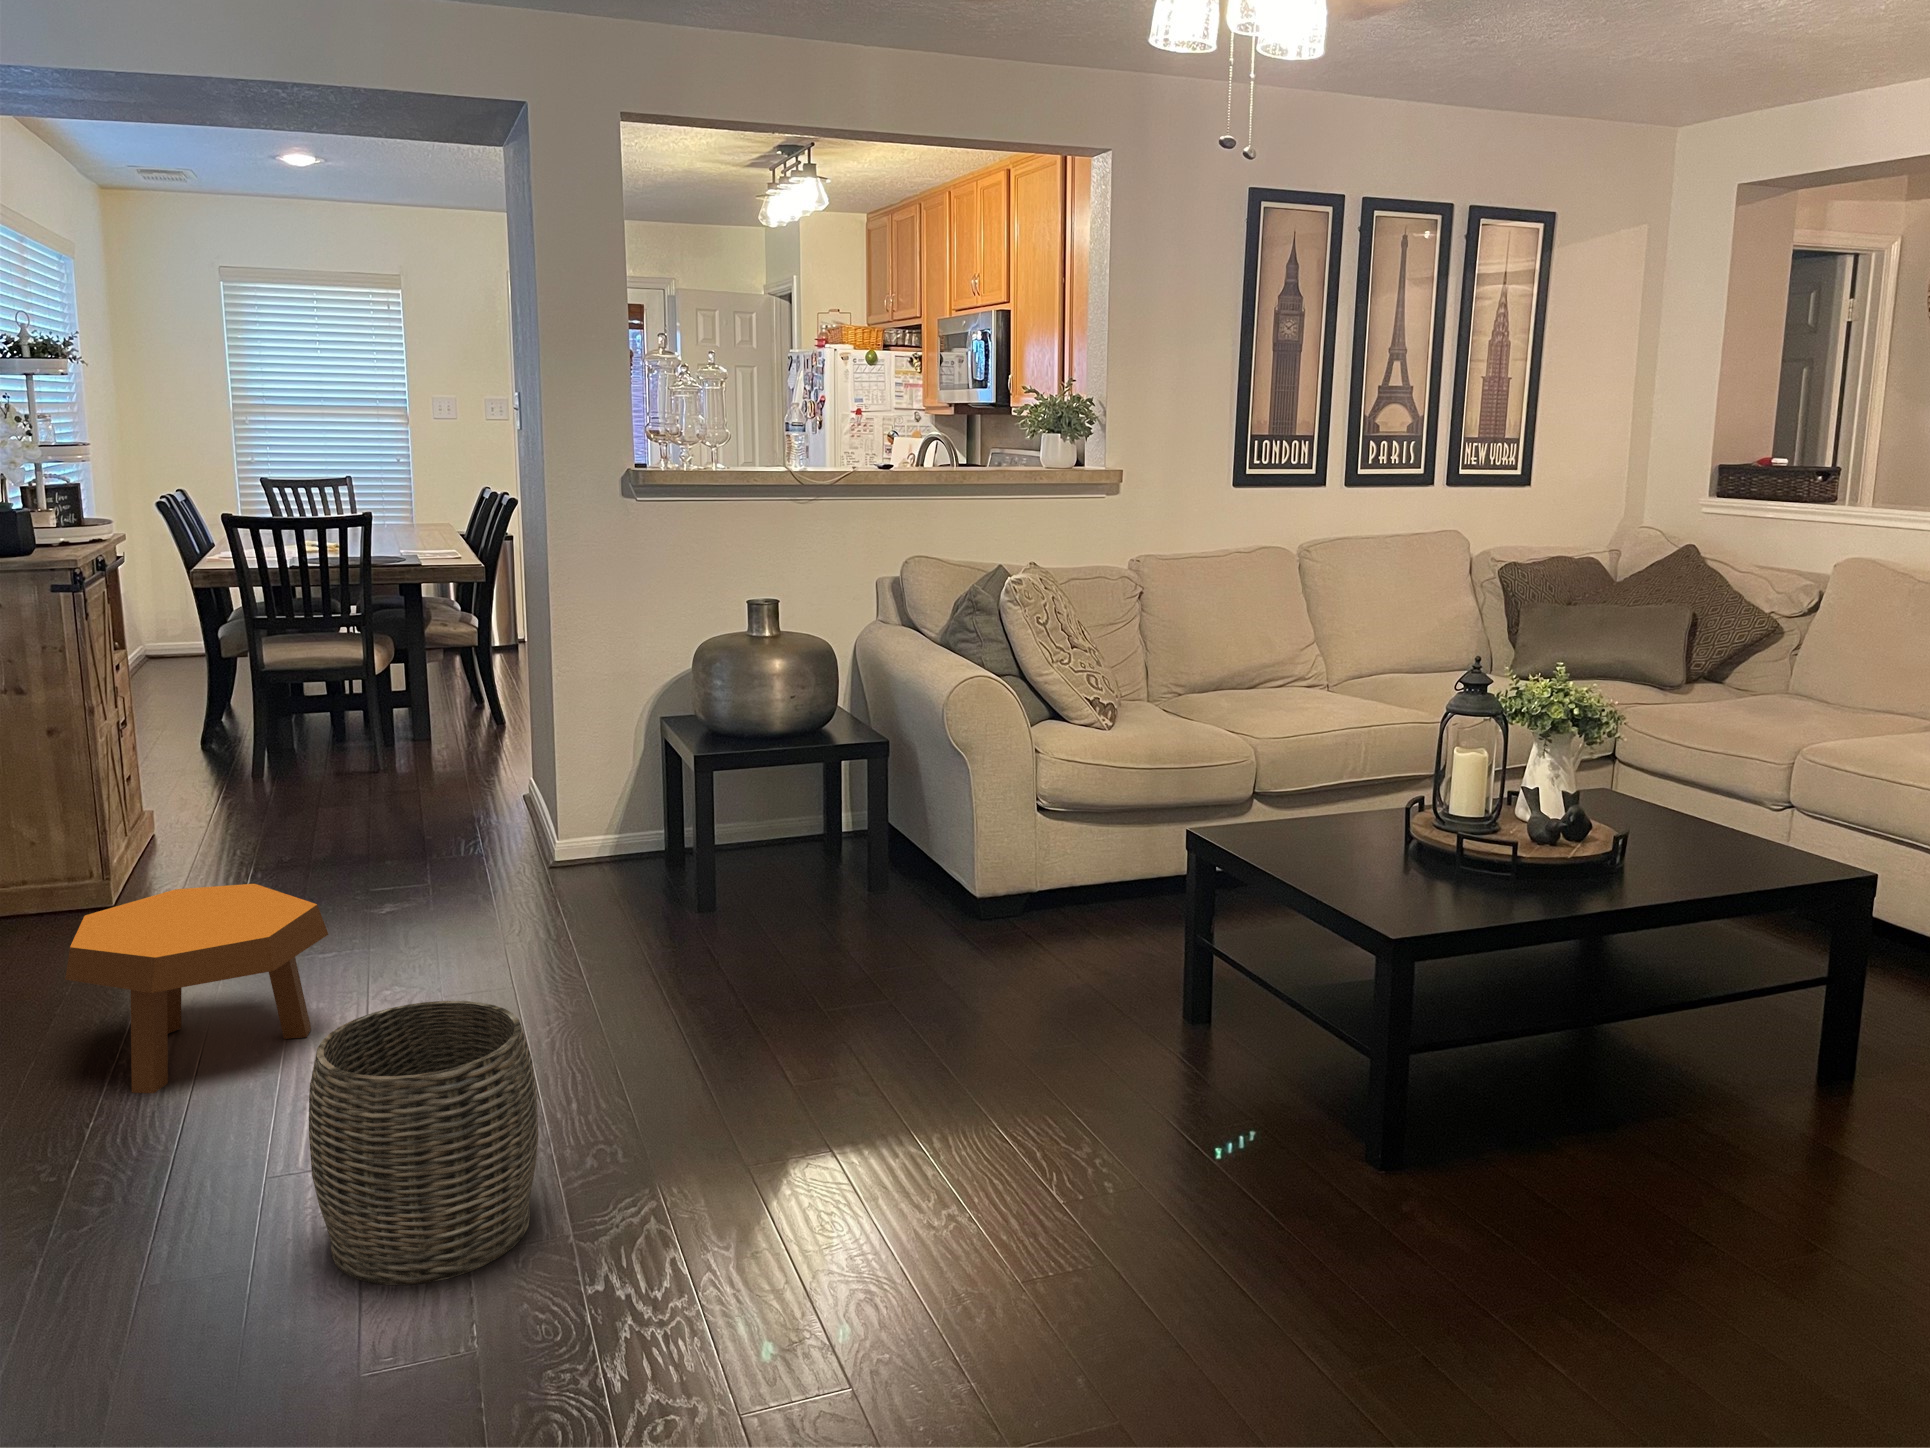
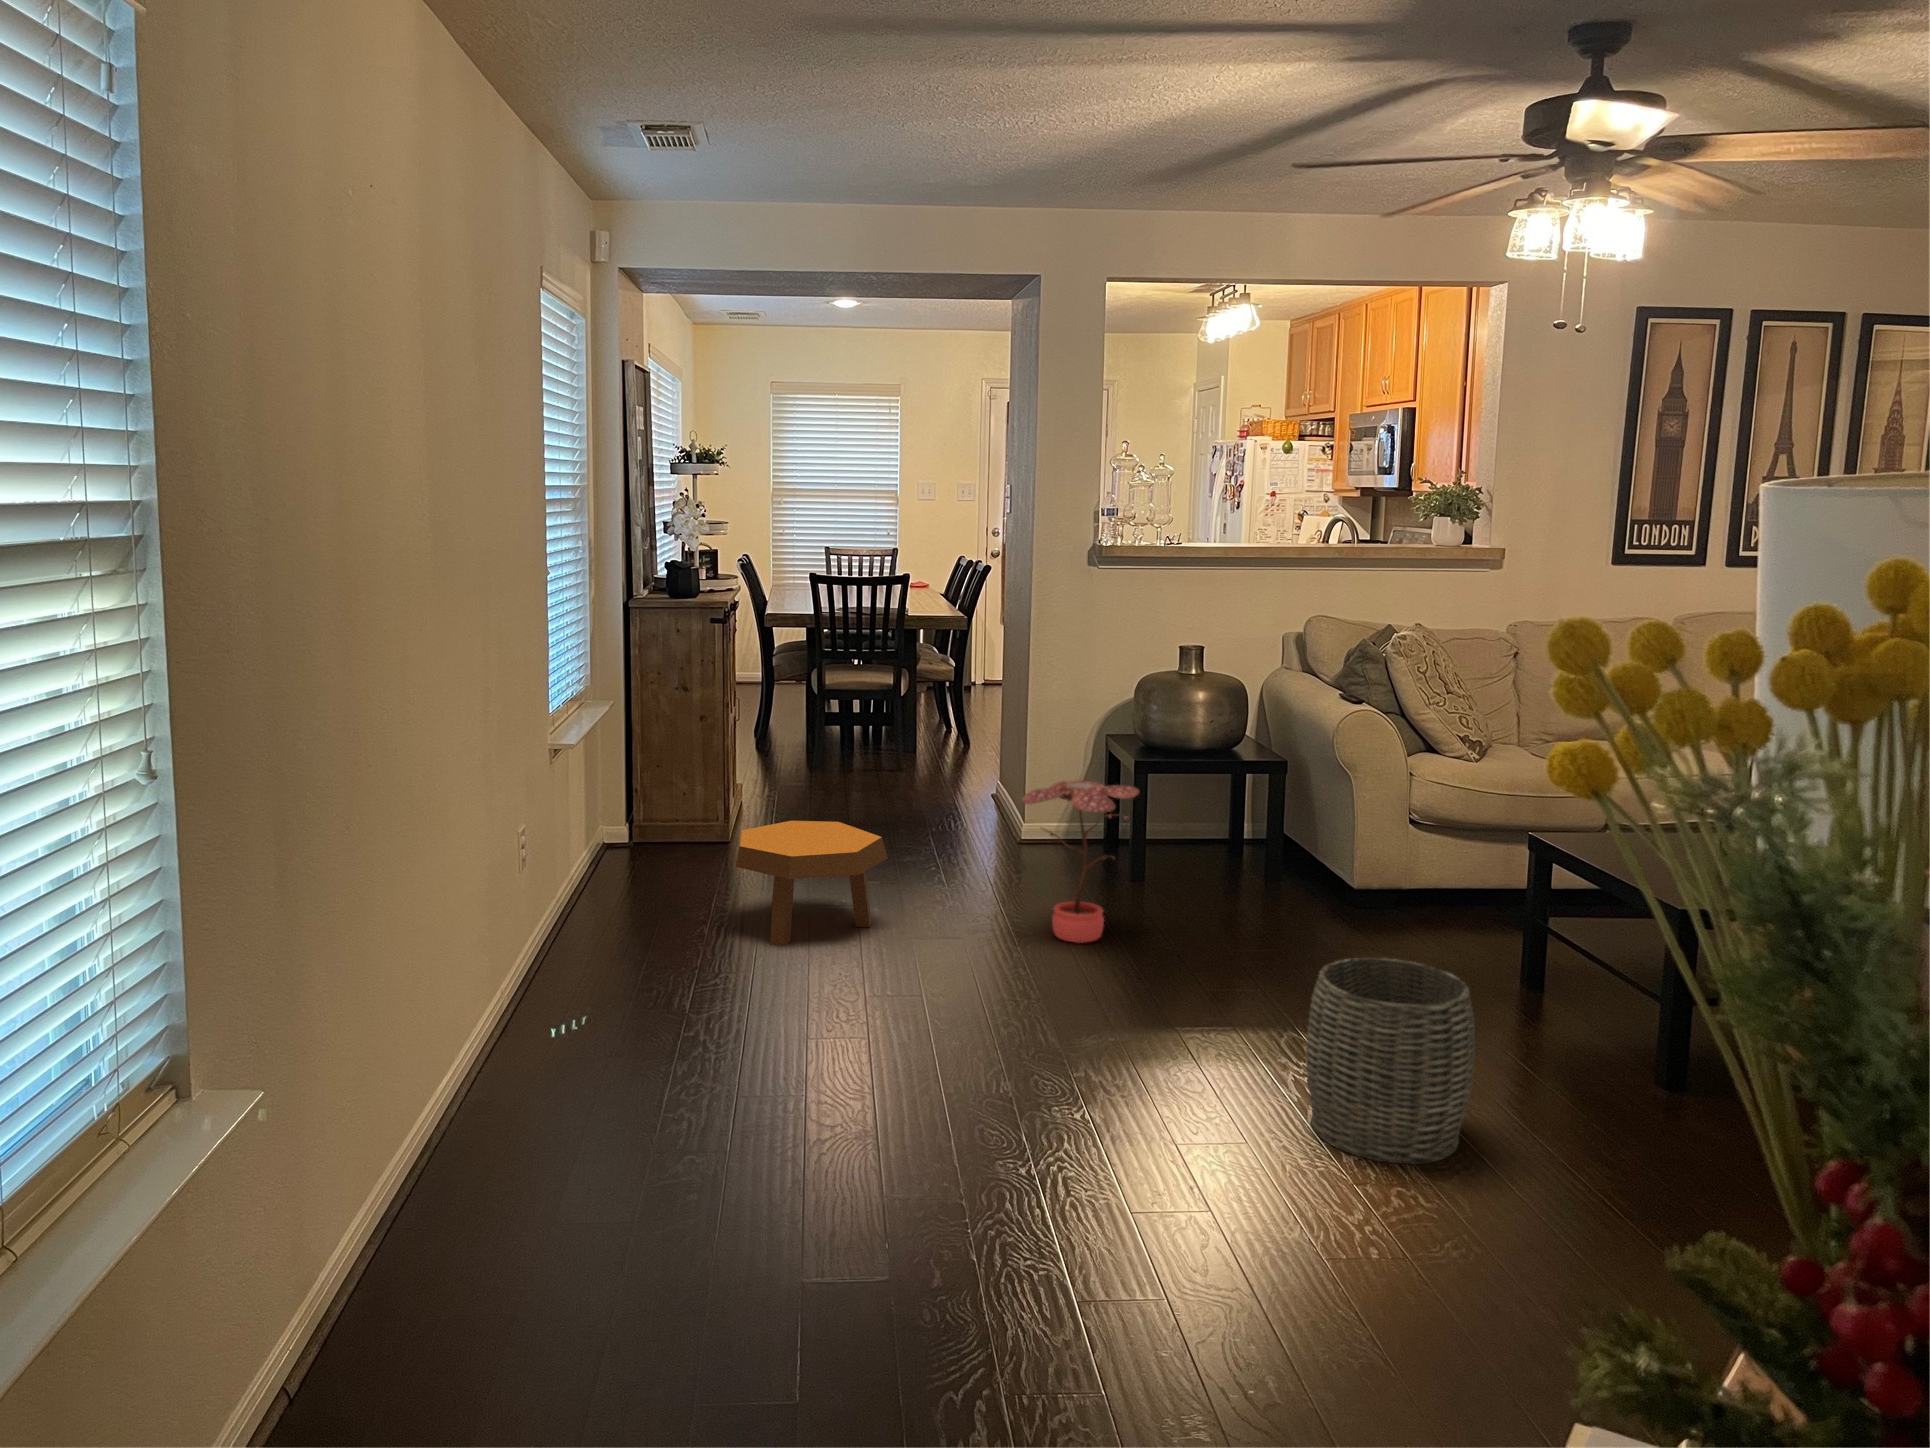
potted plant: none [525,799,694,1023] -> present [1022,780,1139,943]
woven basket: present [309,1001,539,1285] -> present [1306,958,1475,1164]

